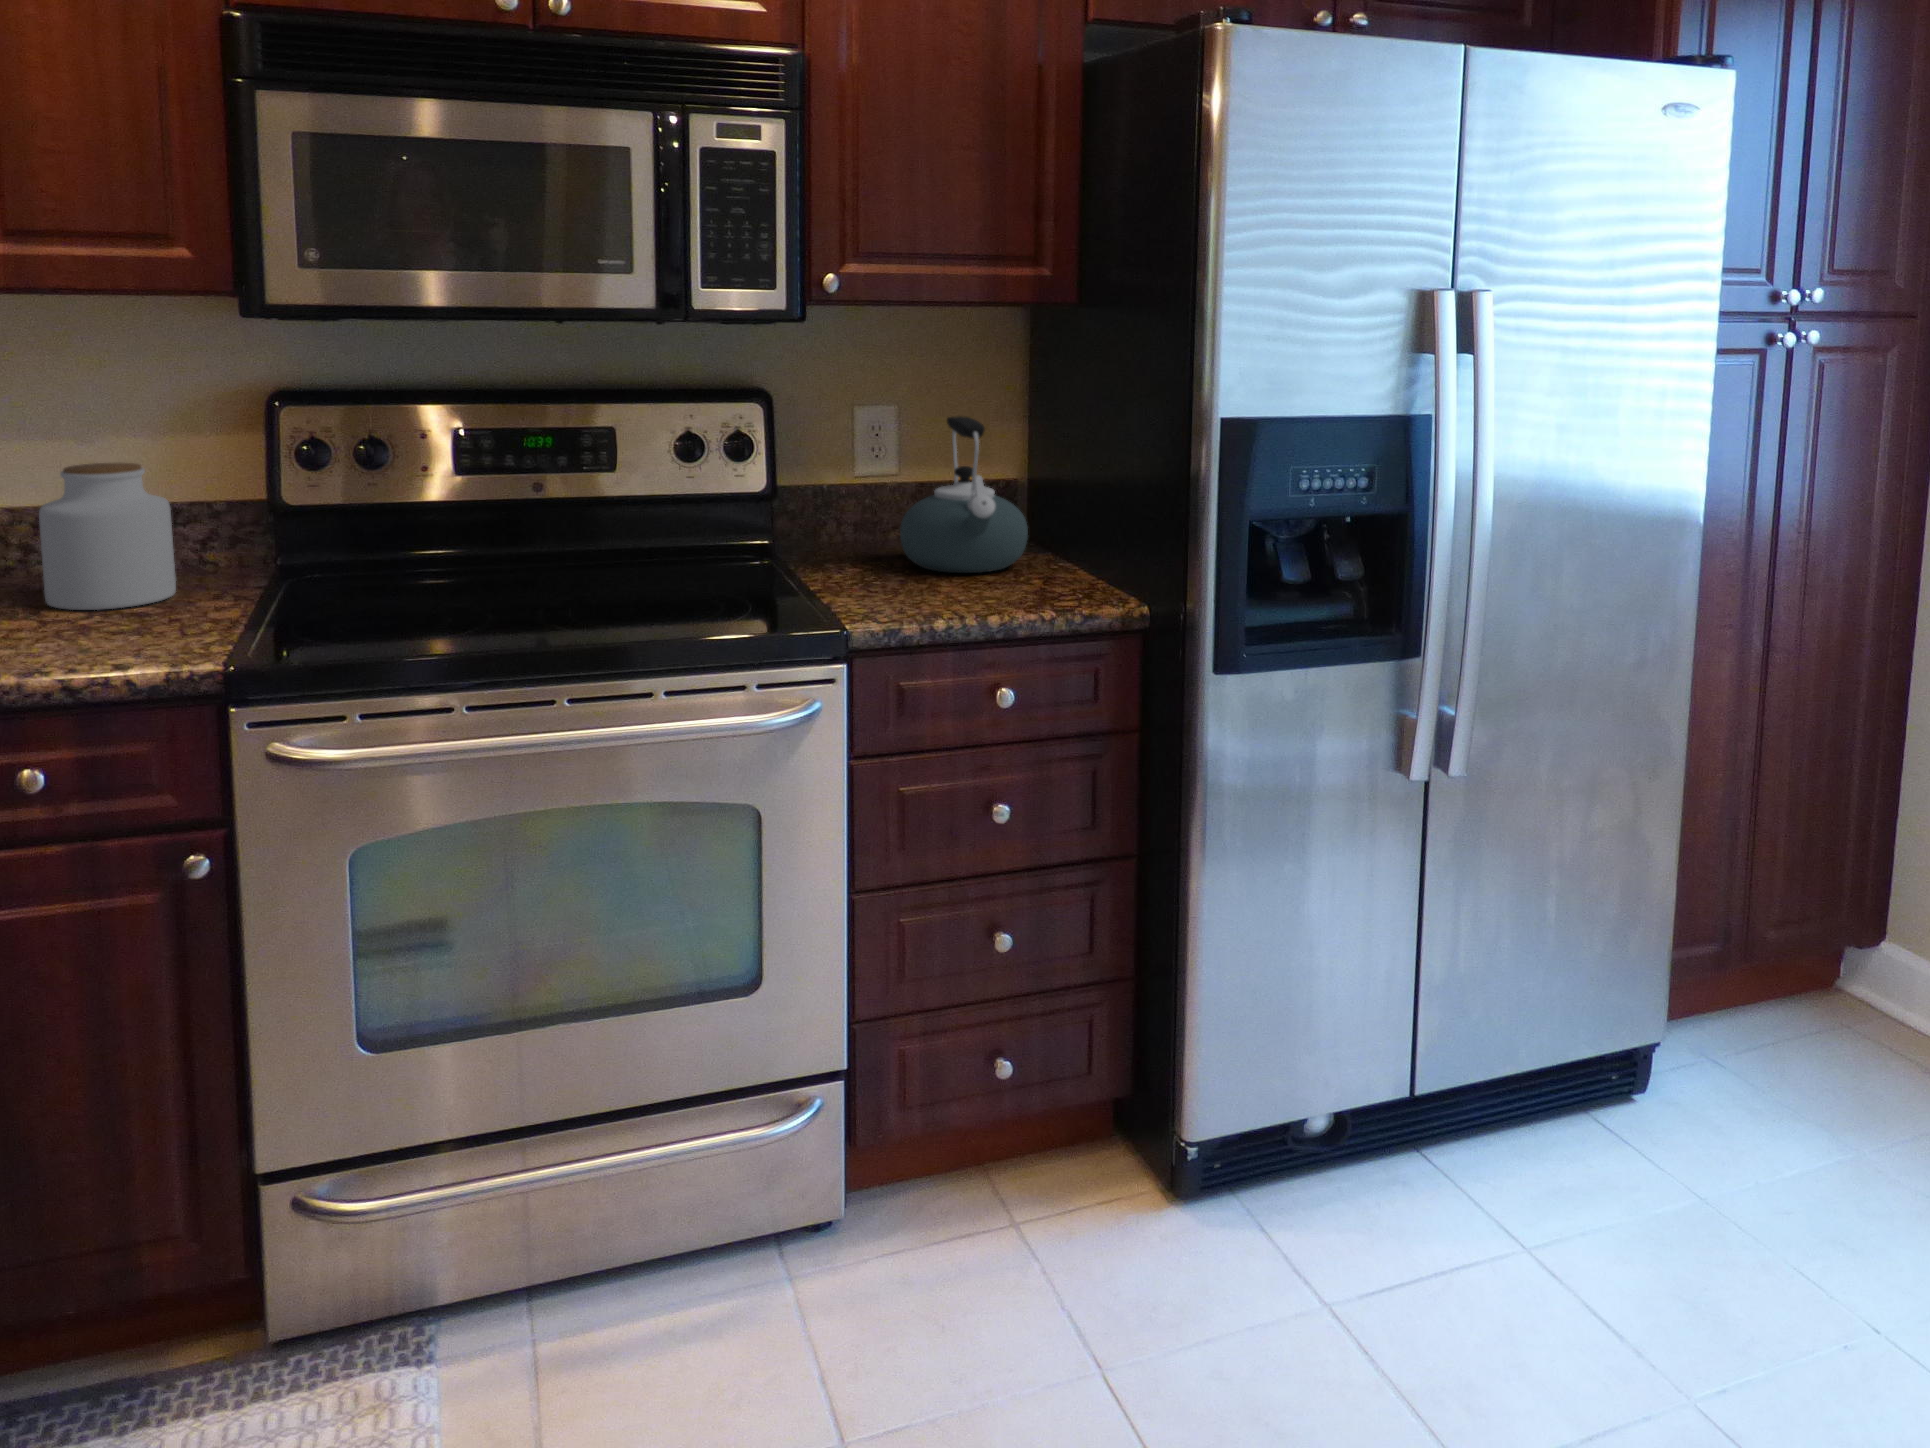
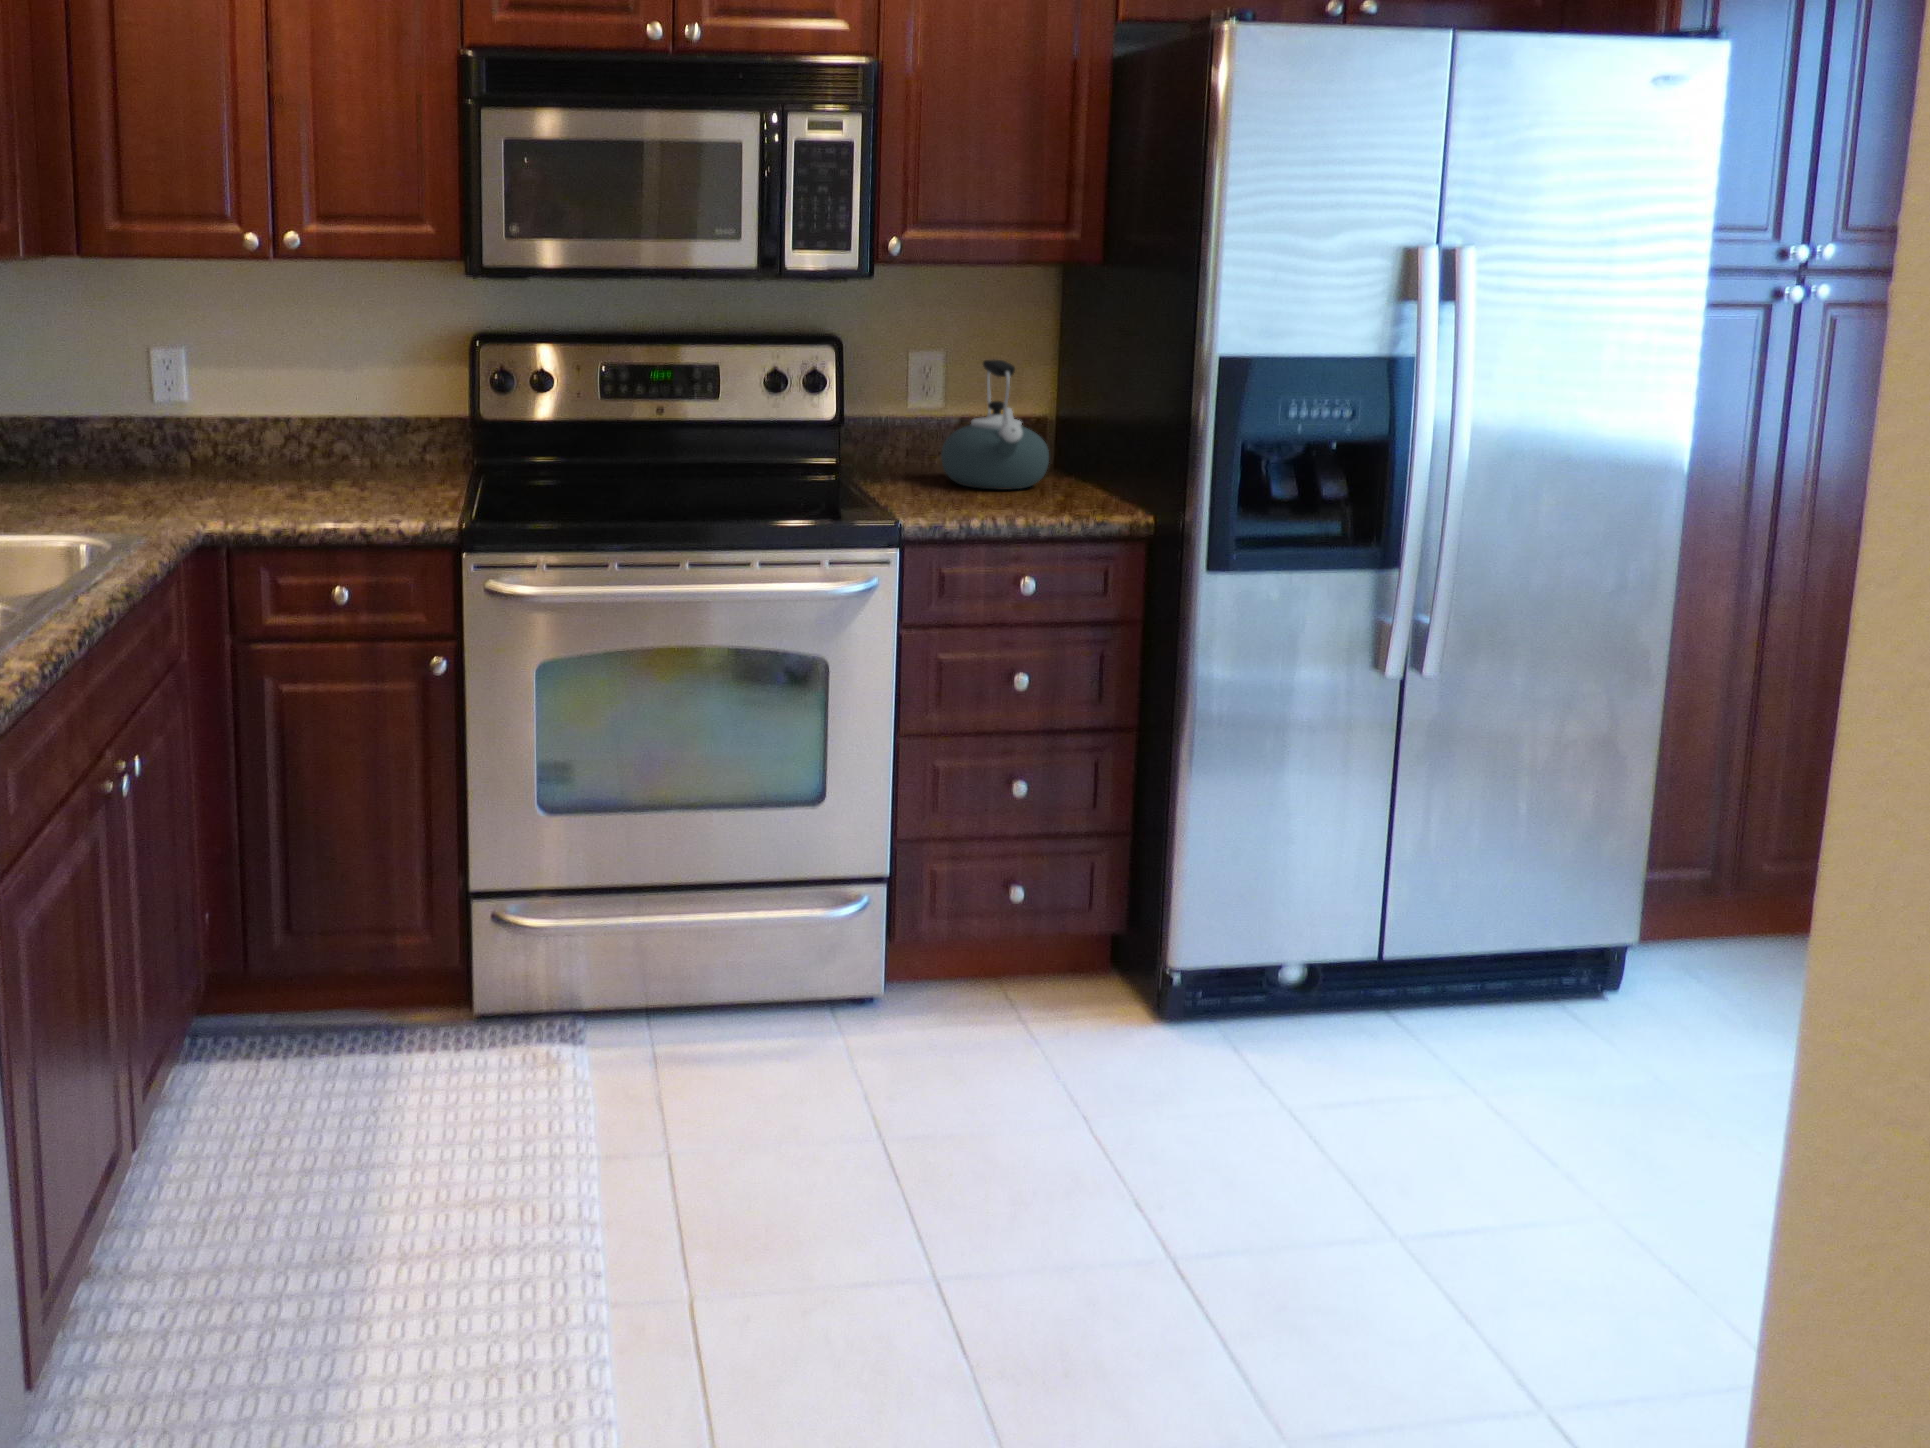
jar: present [39,463,176,610] -> none [328,383,412,487]

